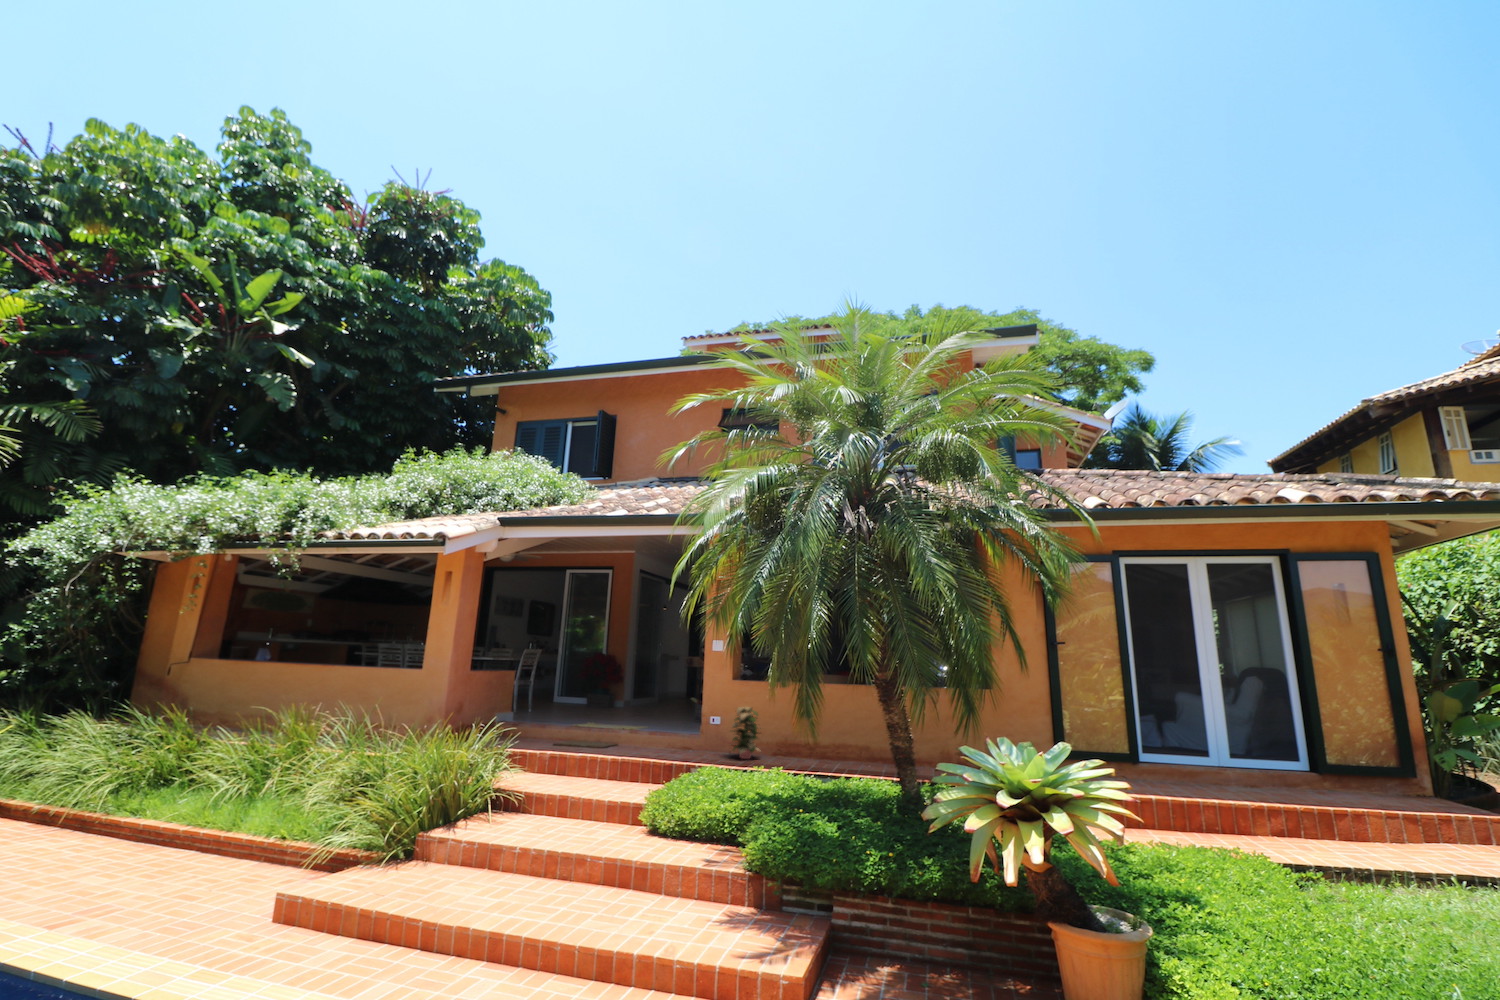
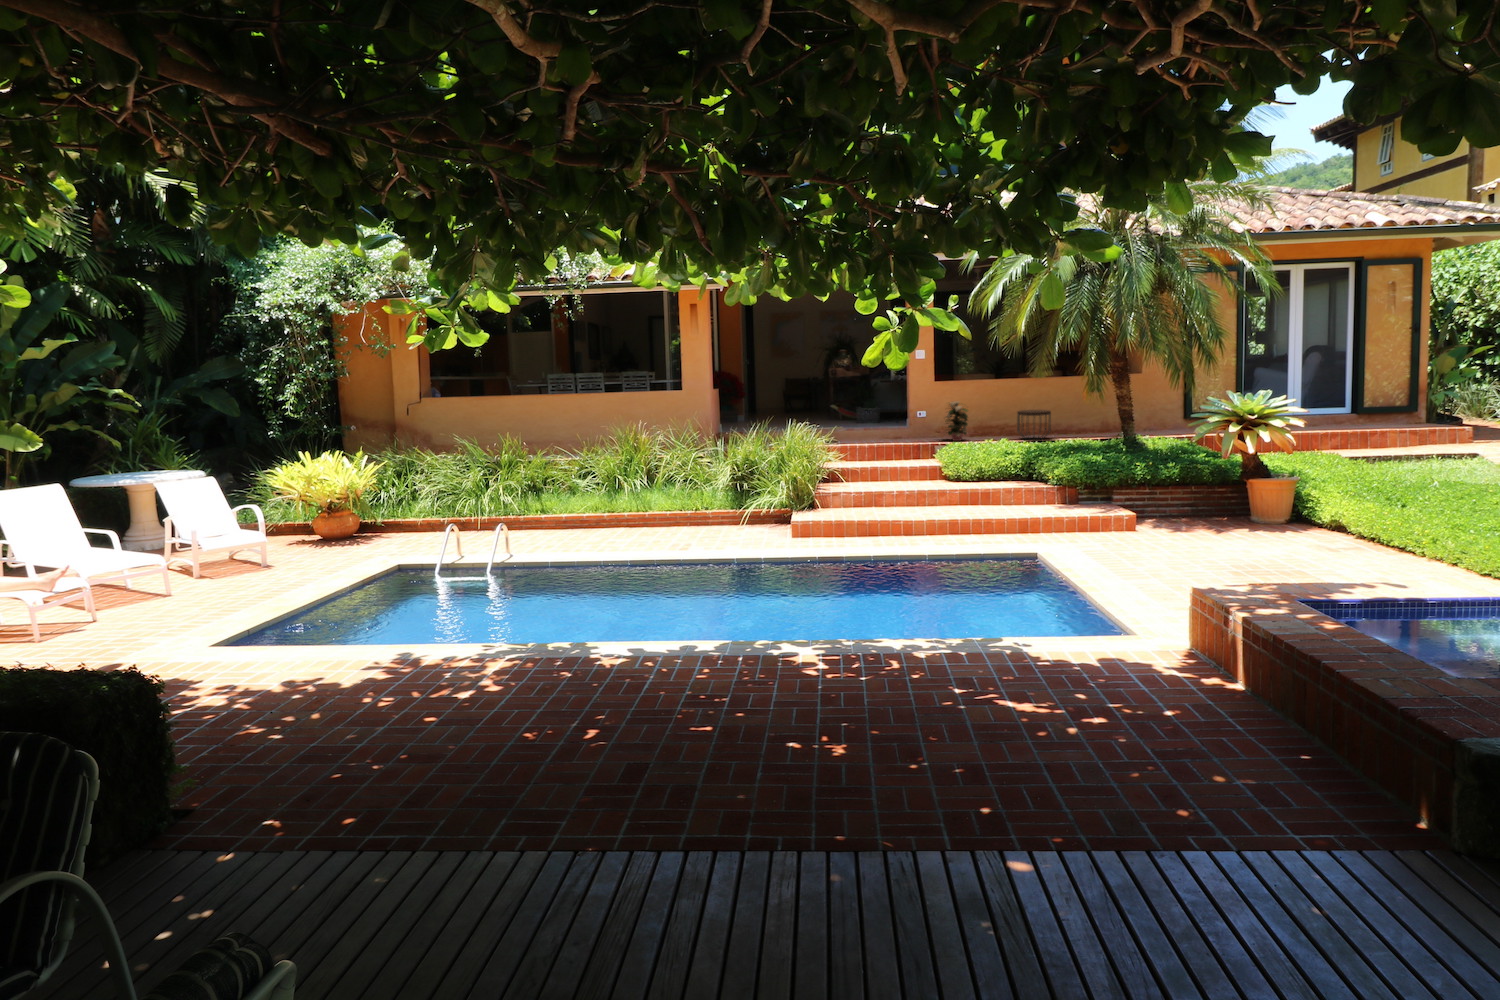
side table: none [819,725,861,769] -> present [1017,410,1051,439]

